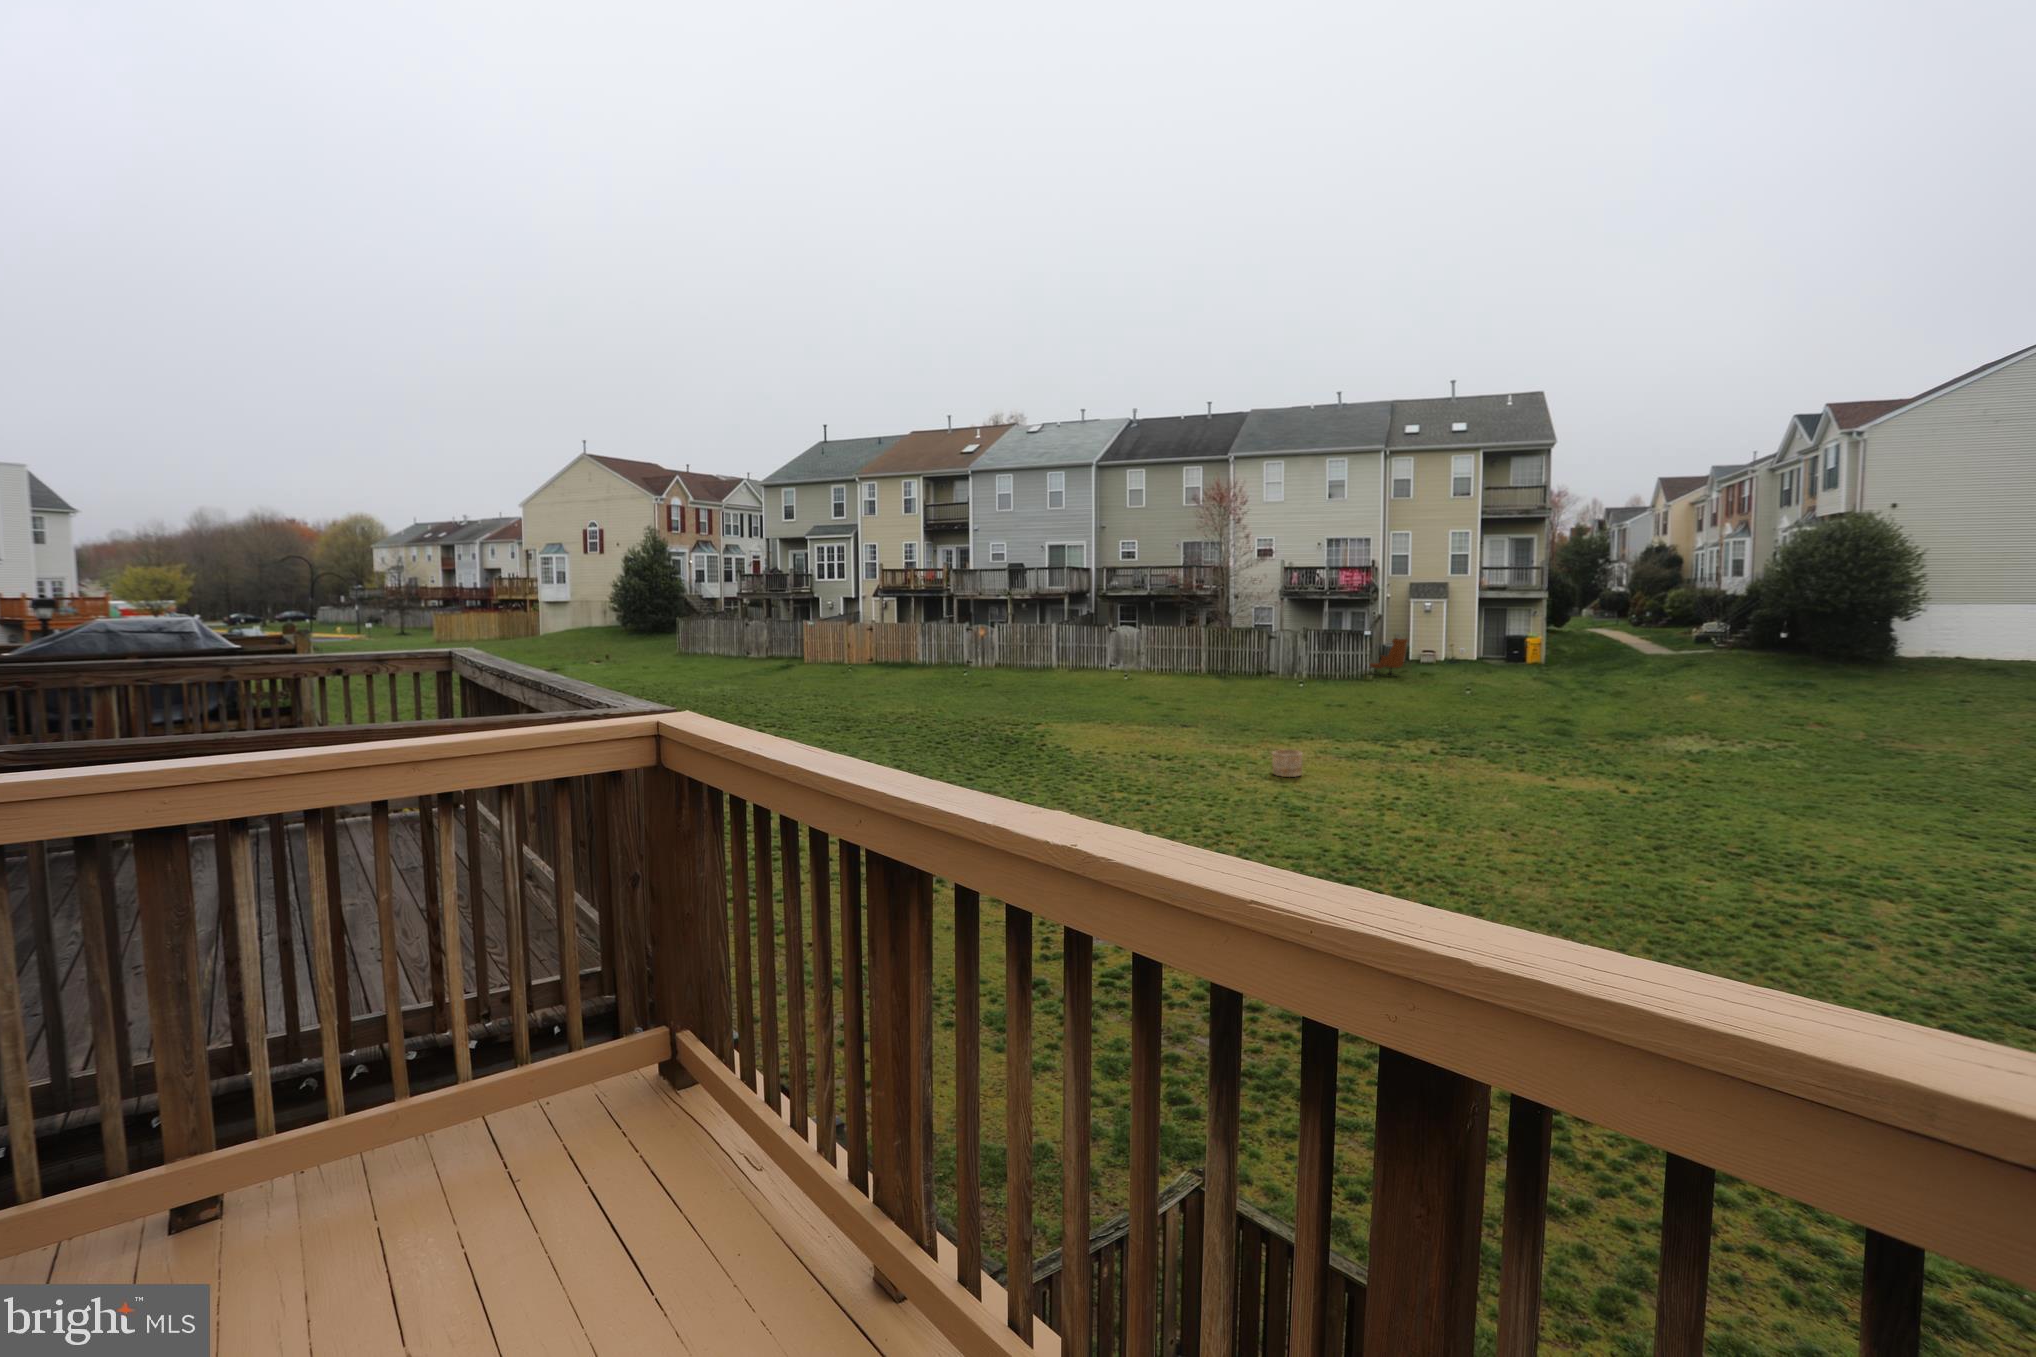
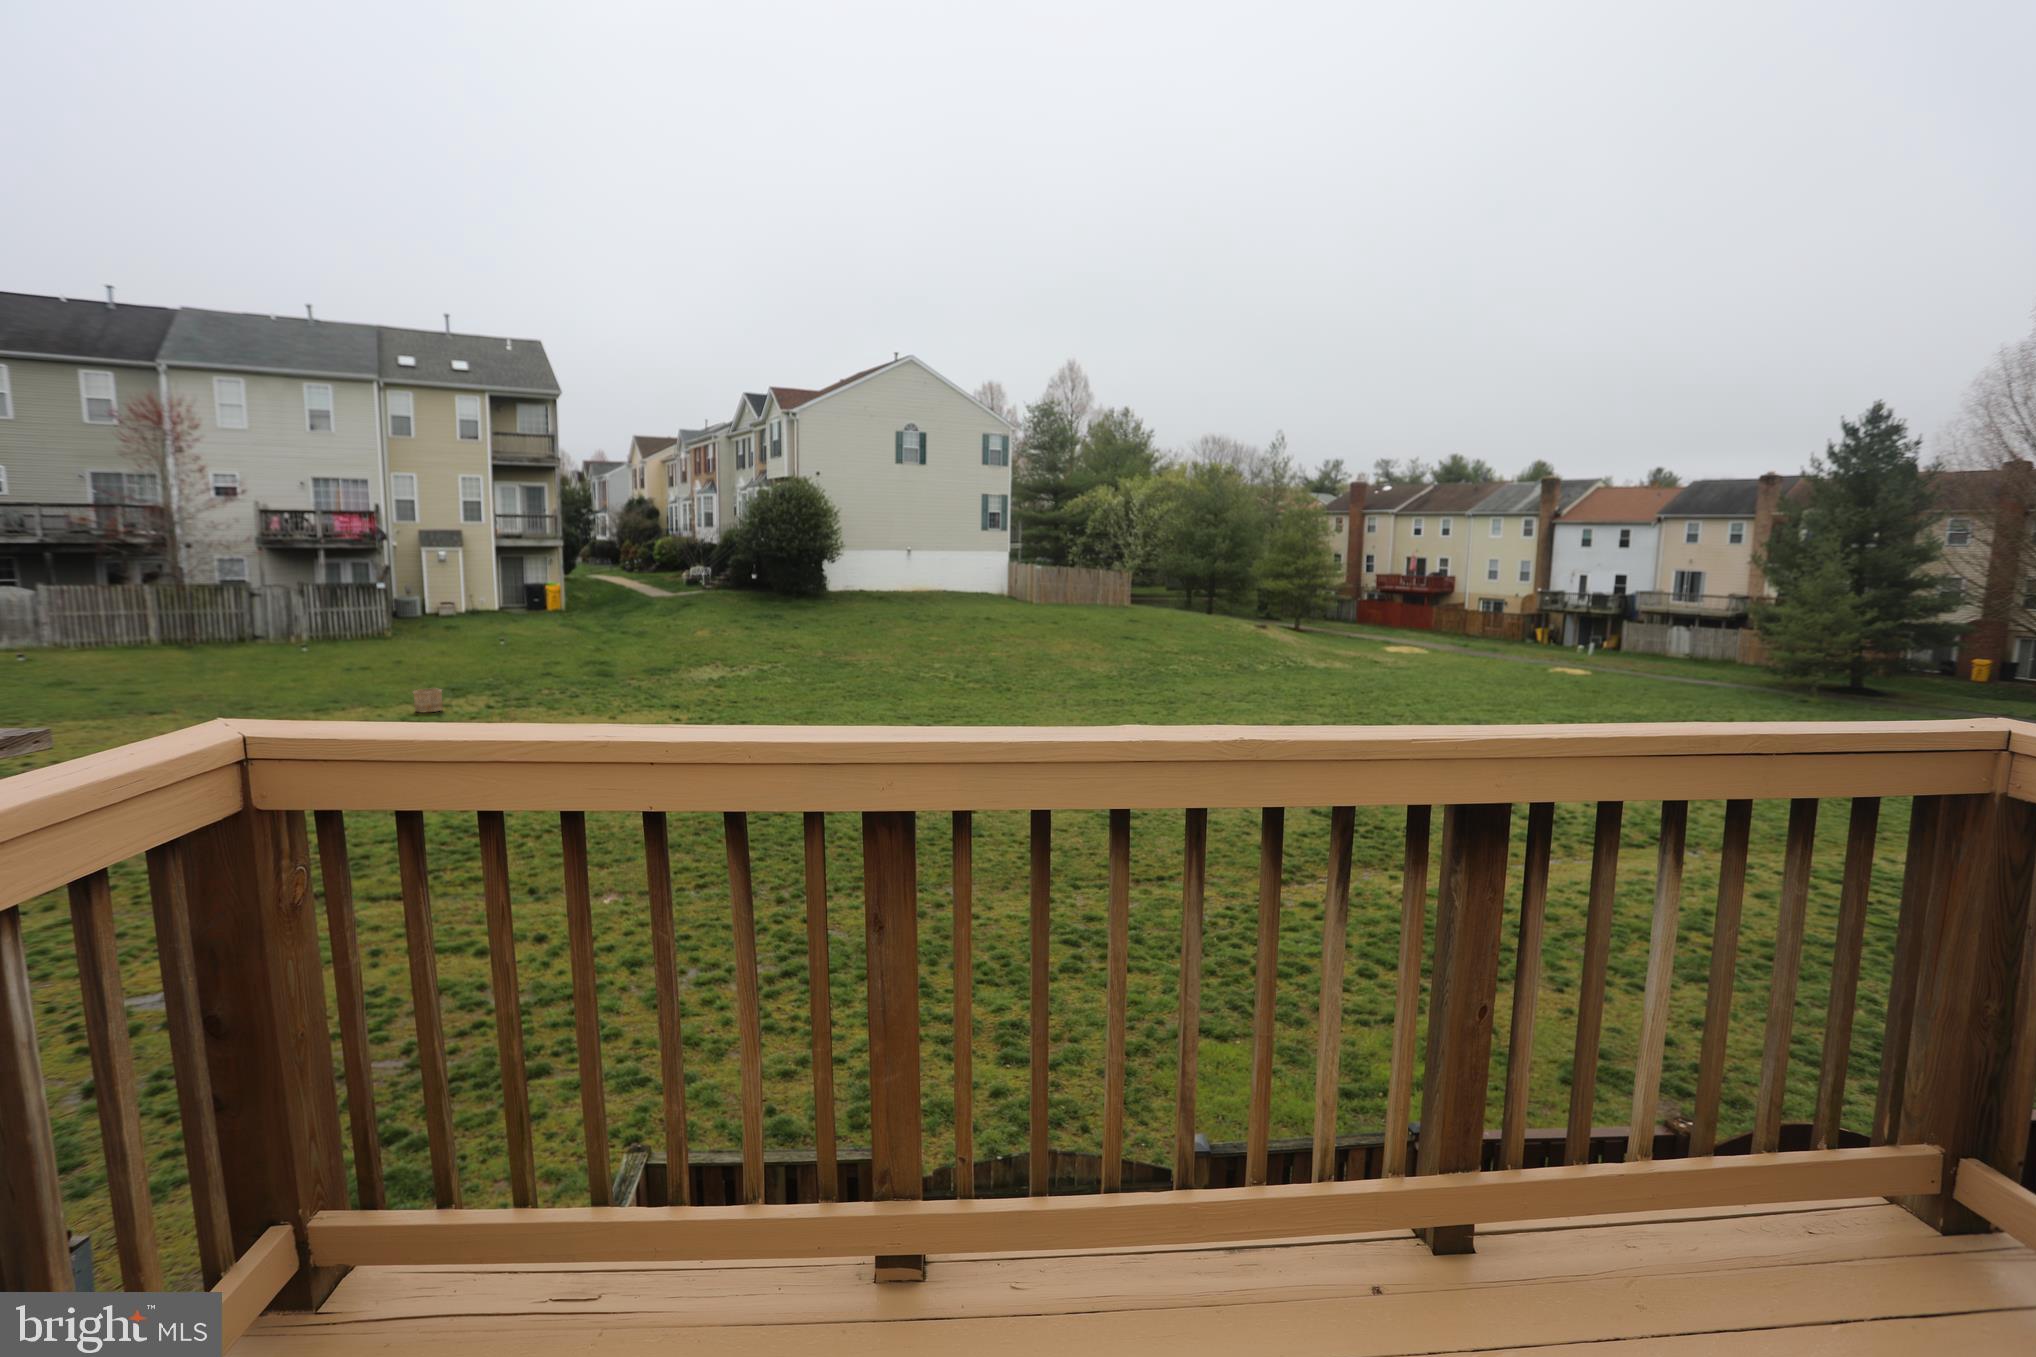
lounge chair: present [1370,639,1408,676] -> none [401,593,447,635]

